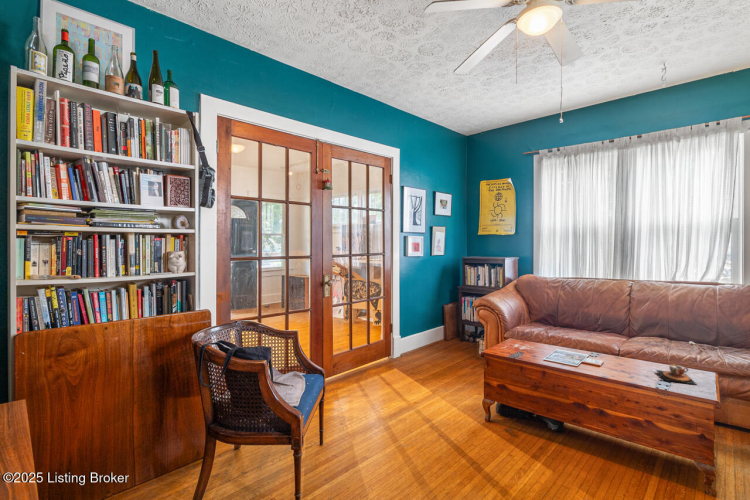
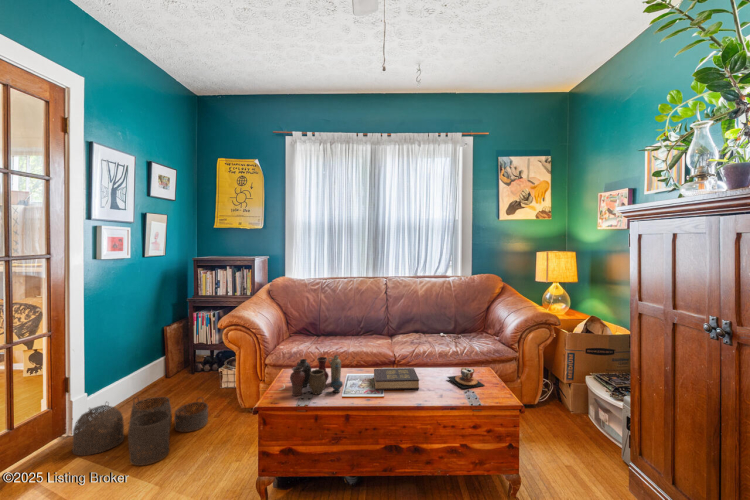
vase: none [506,330,549,357] -> present [290,355,343,396]
woven basket: none [394,340,465,379] -> present [72,397,208,465]
hardback book: none [575,349,620,371] -> present [374,368,419,390]

